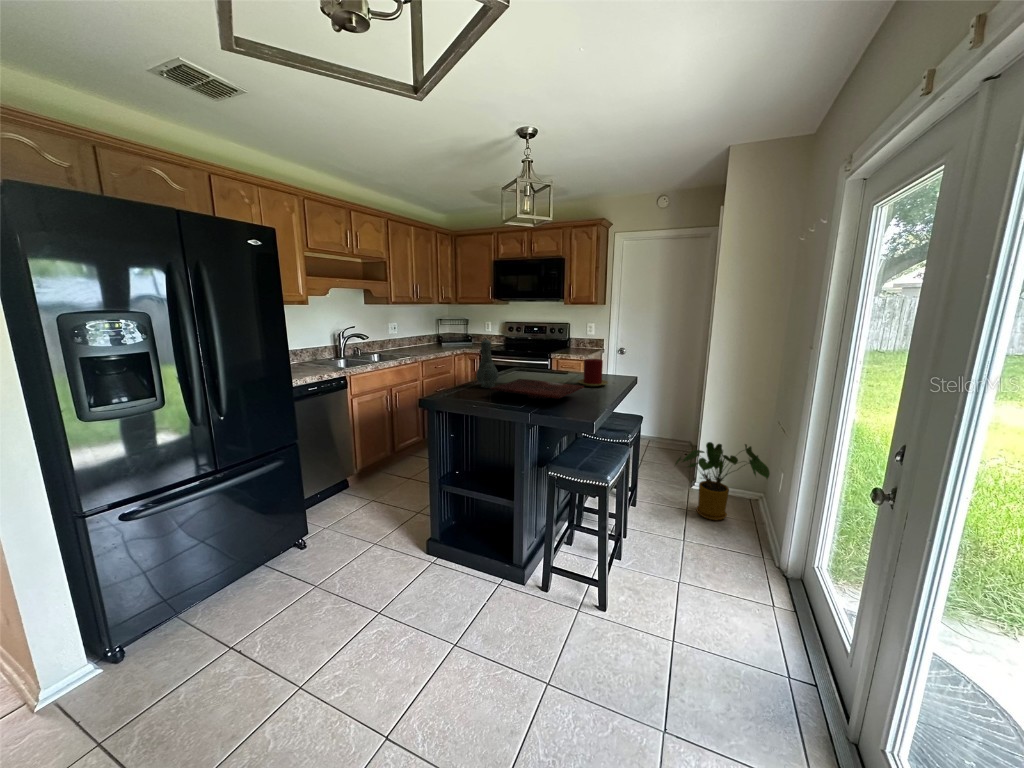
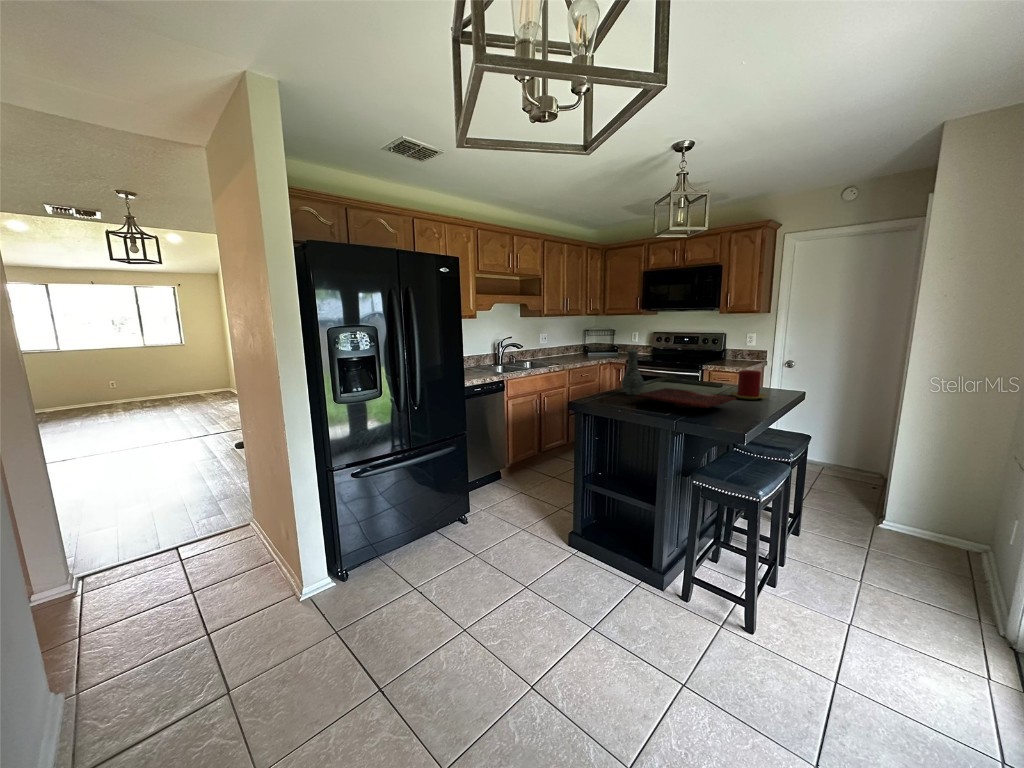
house plant: present [675,442,770,520] -> none [853,473,998,570]

